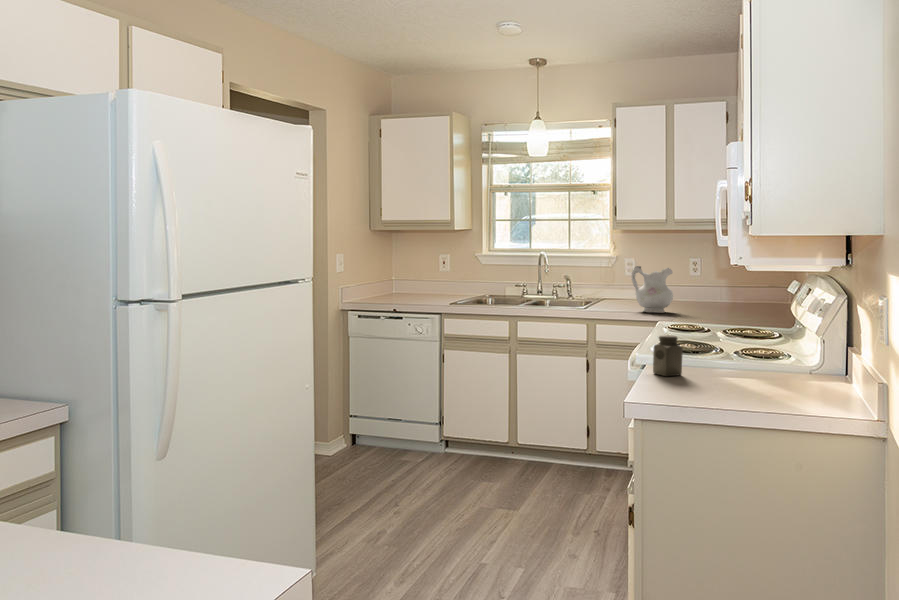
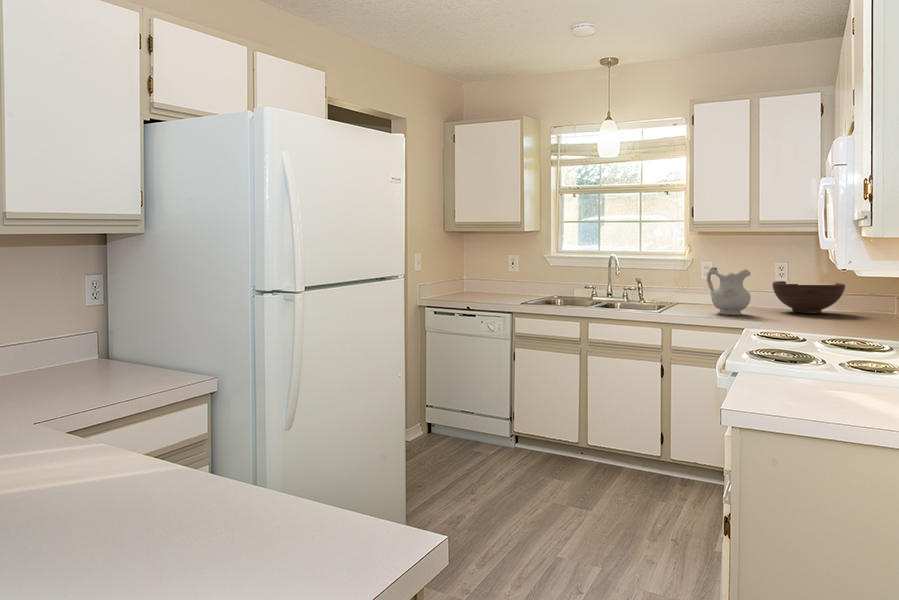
fruit bowl: none [696,280,763,311] -> present [772,281,845,314]
salt shaker: present [653,335,683,376] -> none [755,347,790,393]

